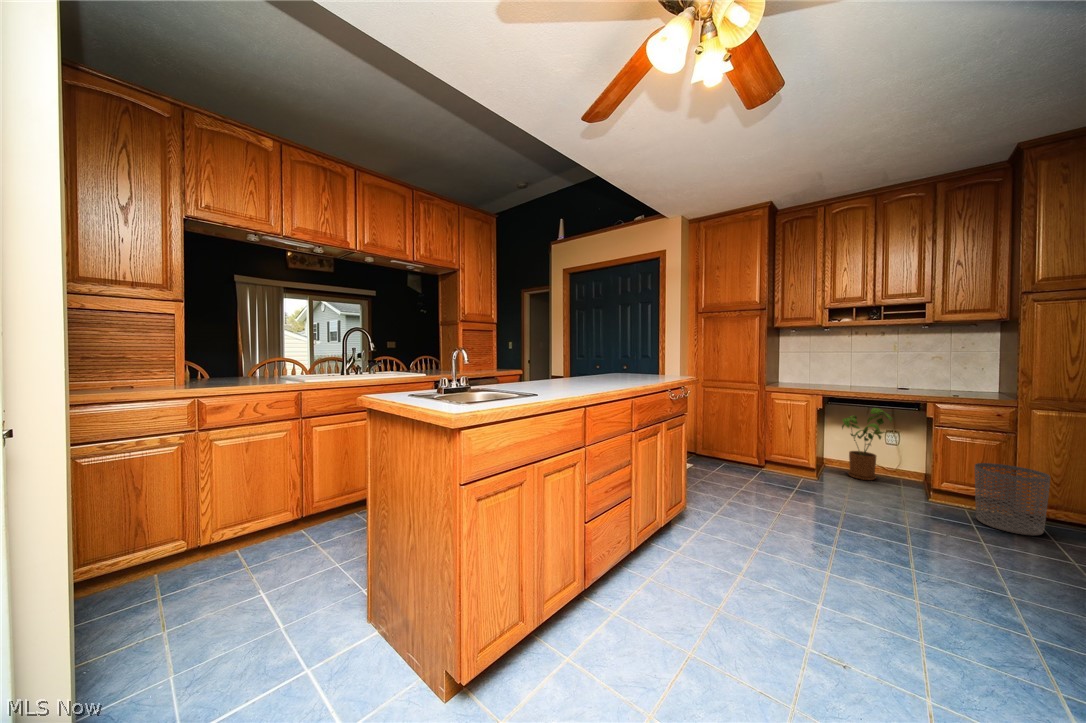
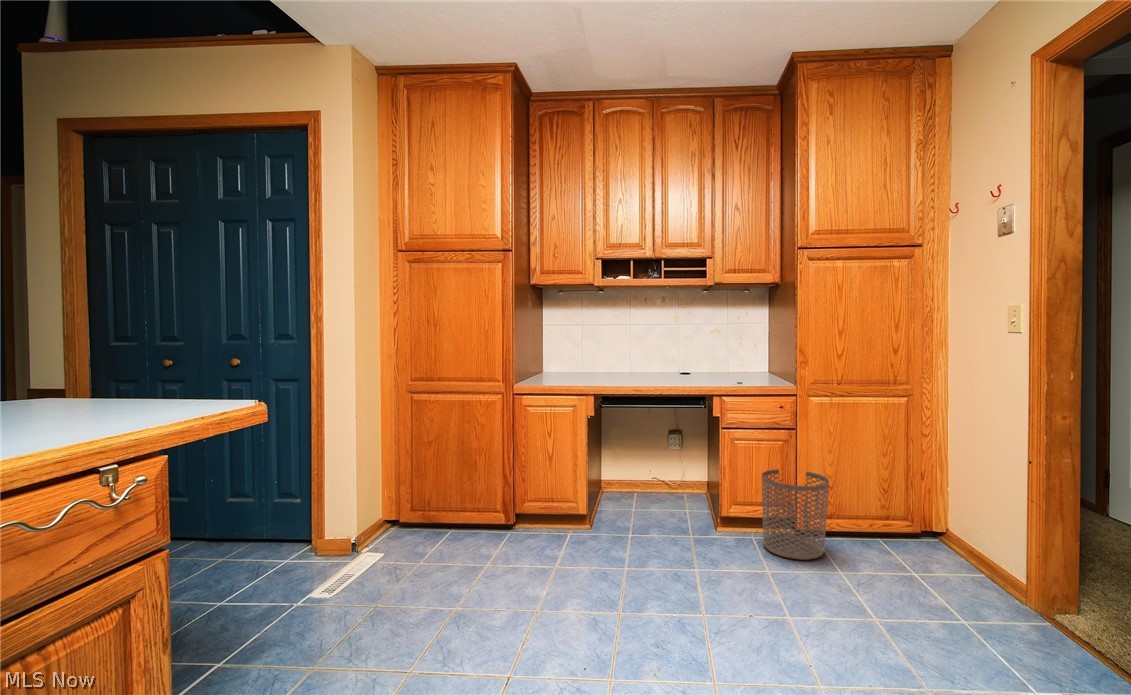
house plant: present [842,408,892,480] -> none [618,404,676,509]

